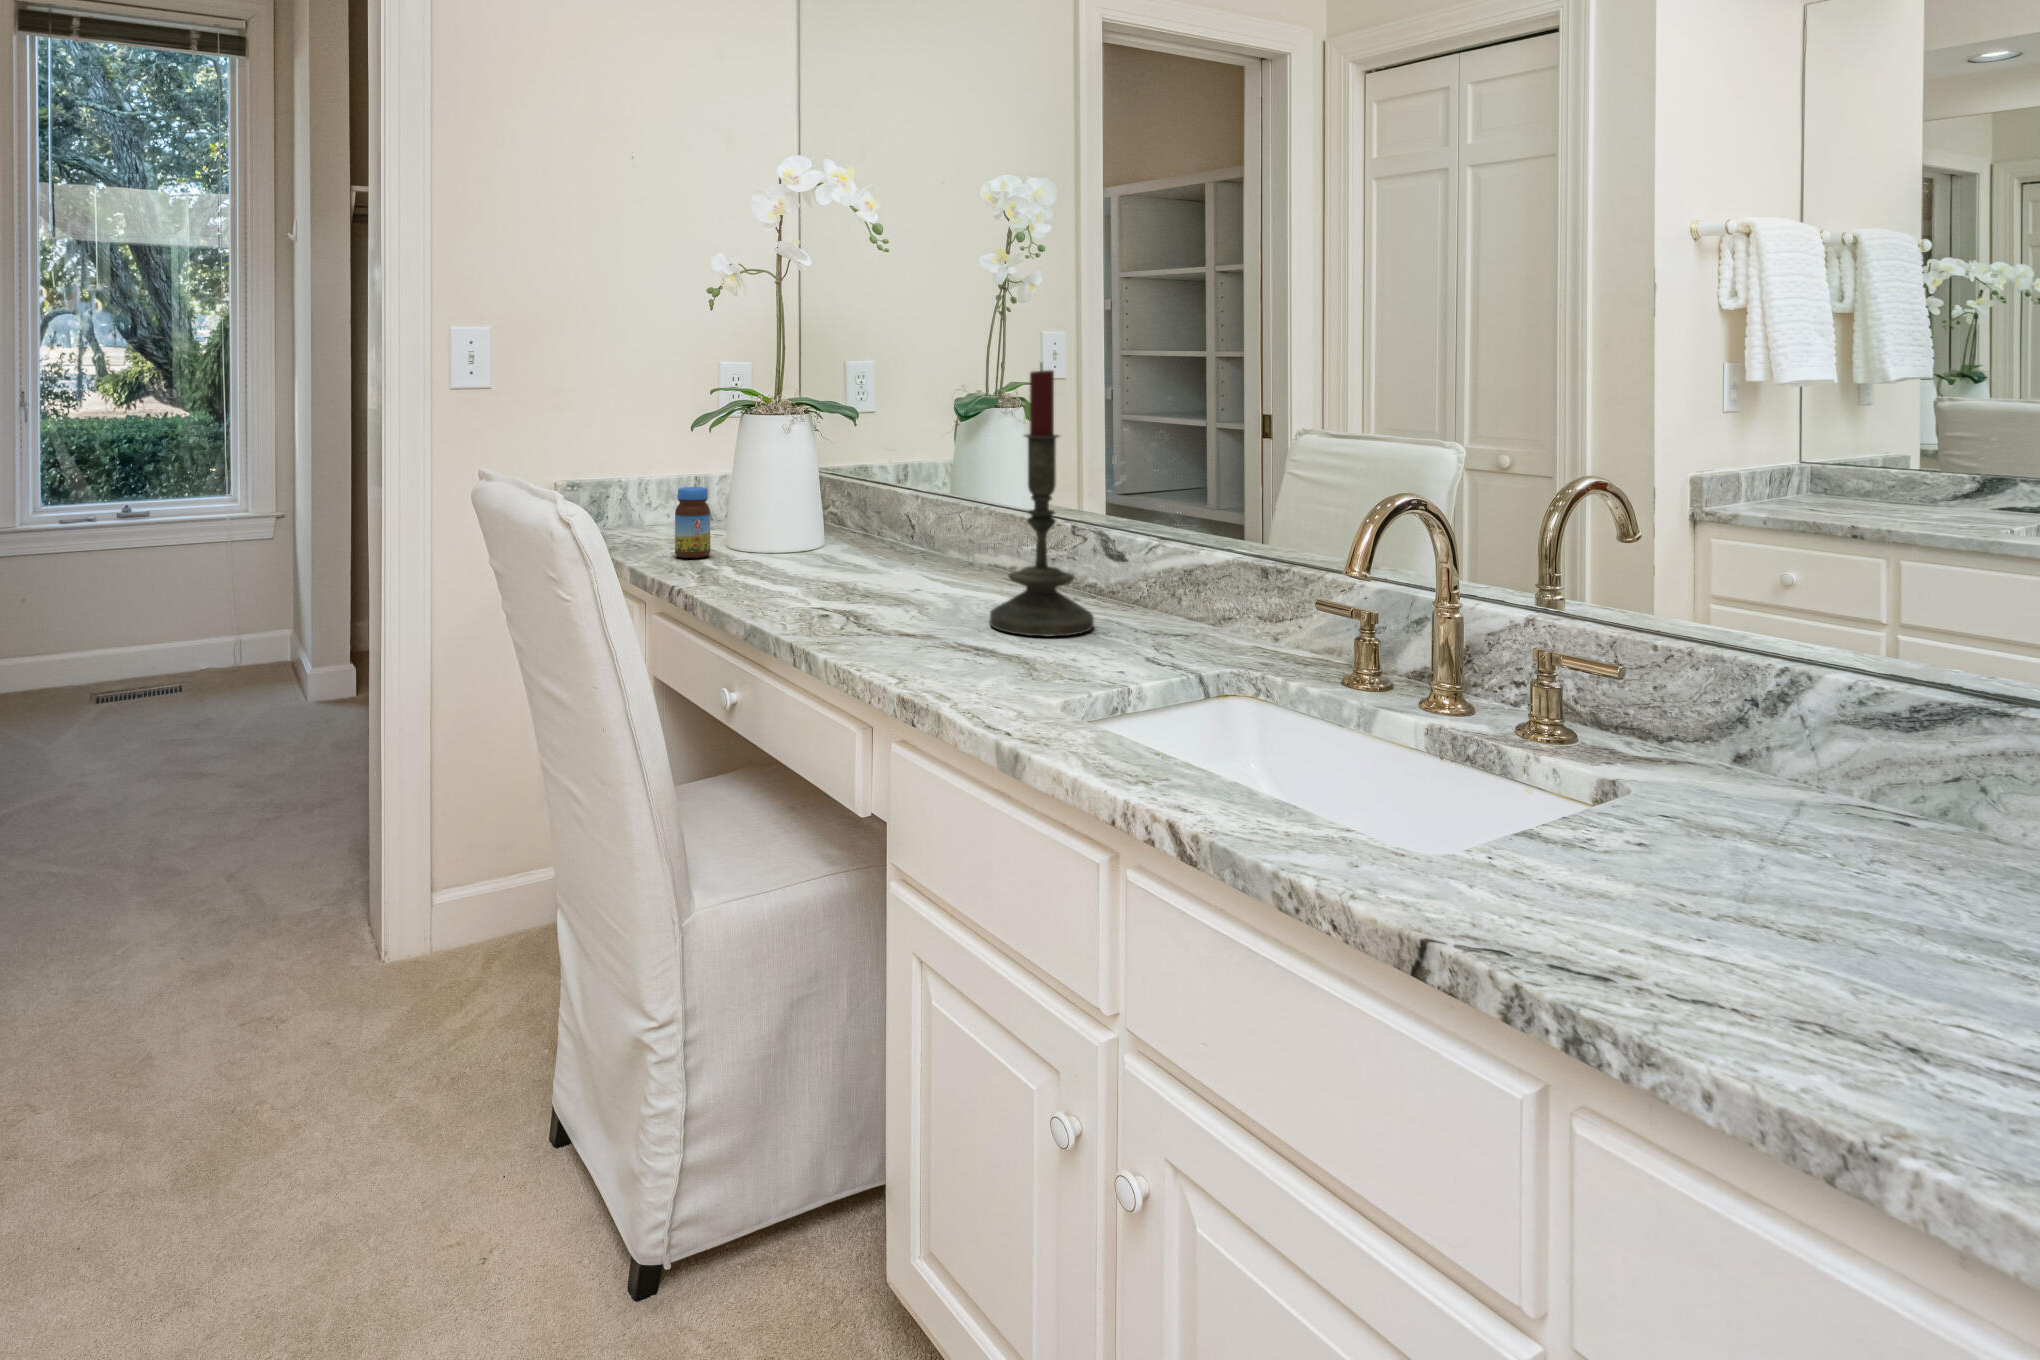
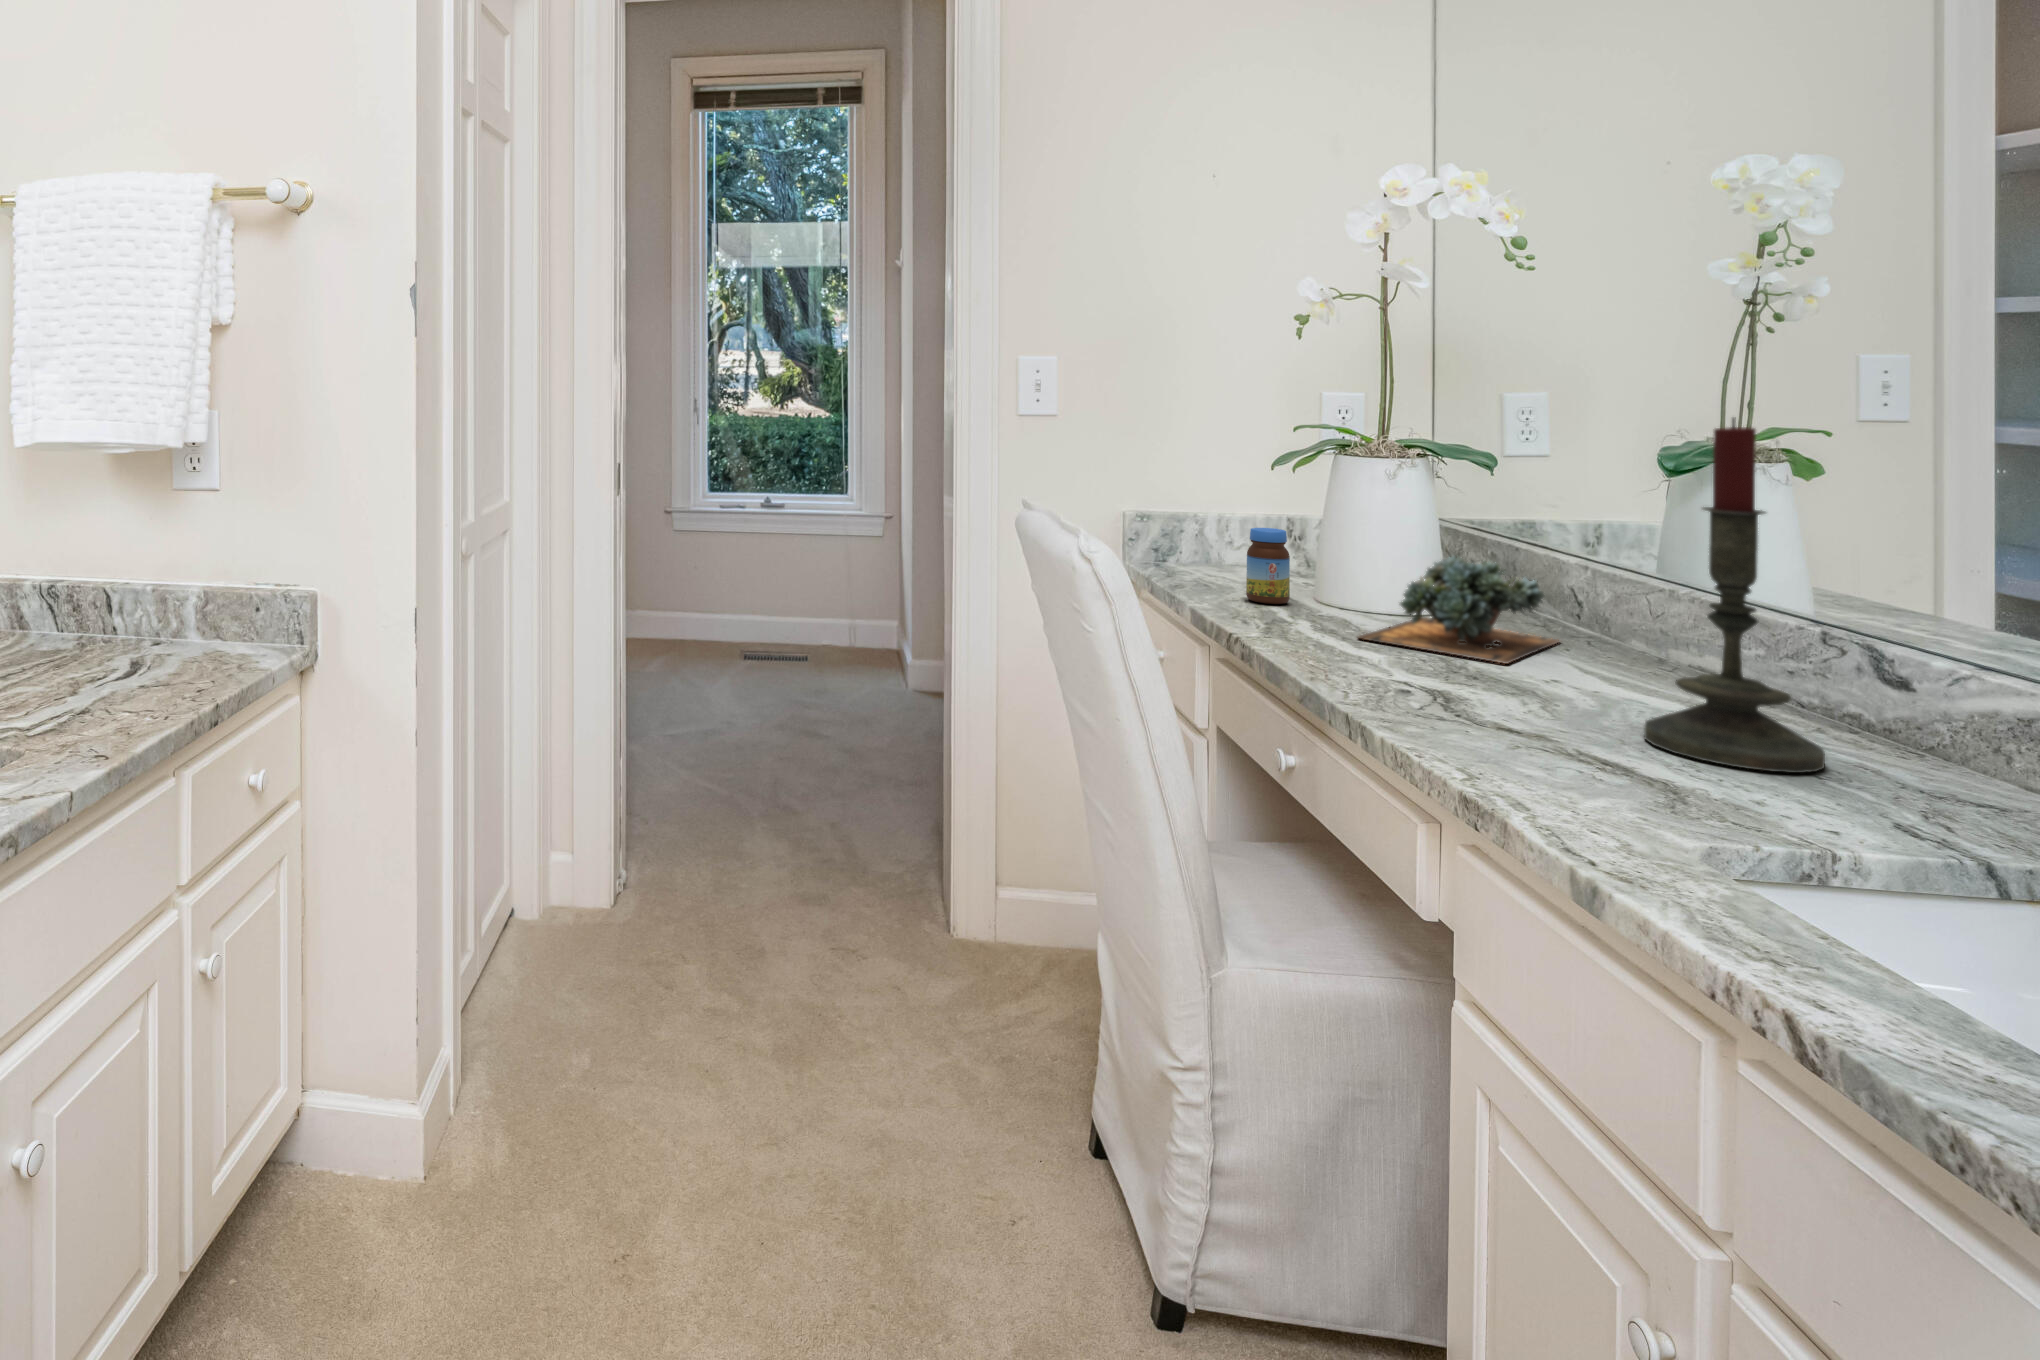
succulent plant: none [773,495,909,583] -> present [1358,556,1559,664]

